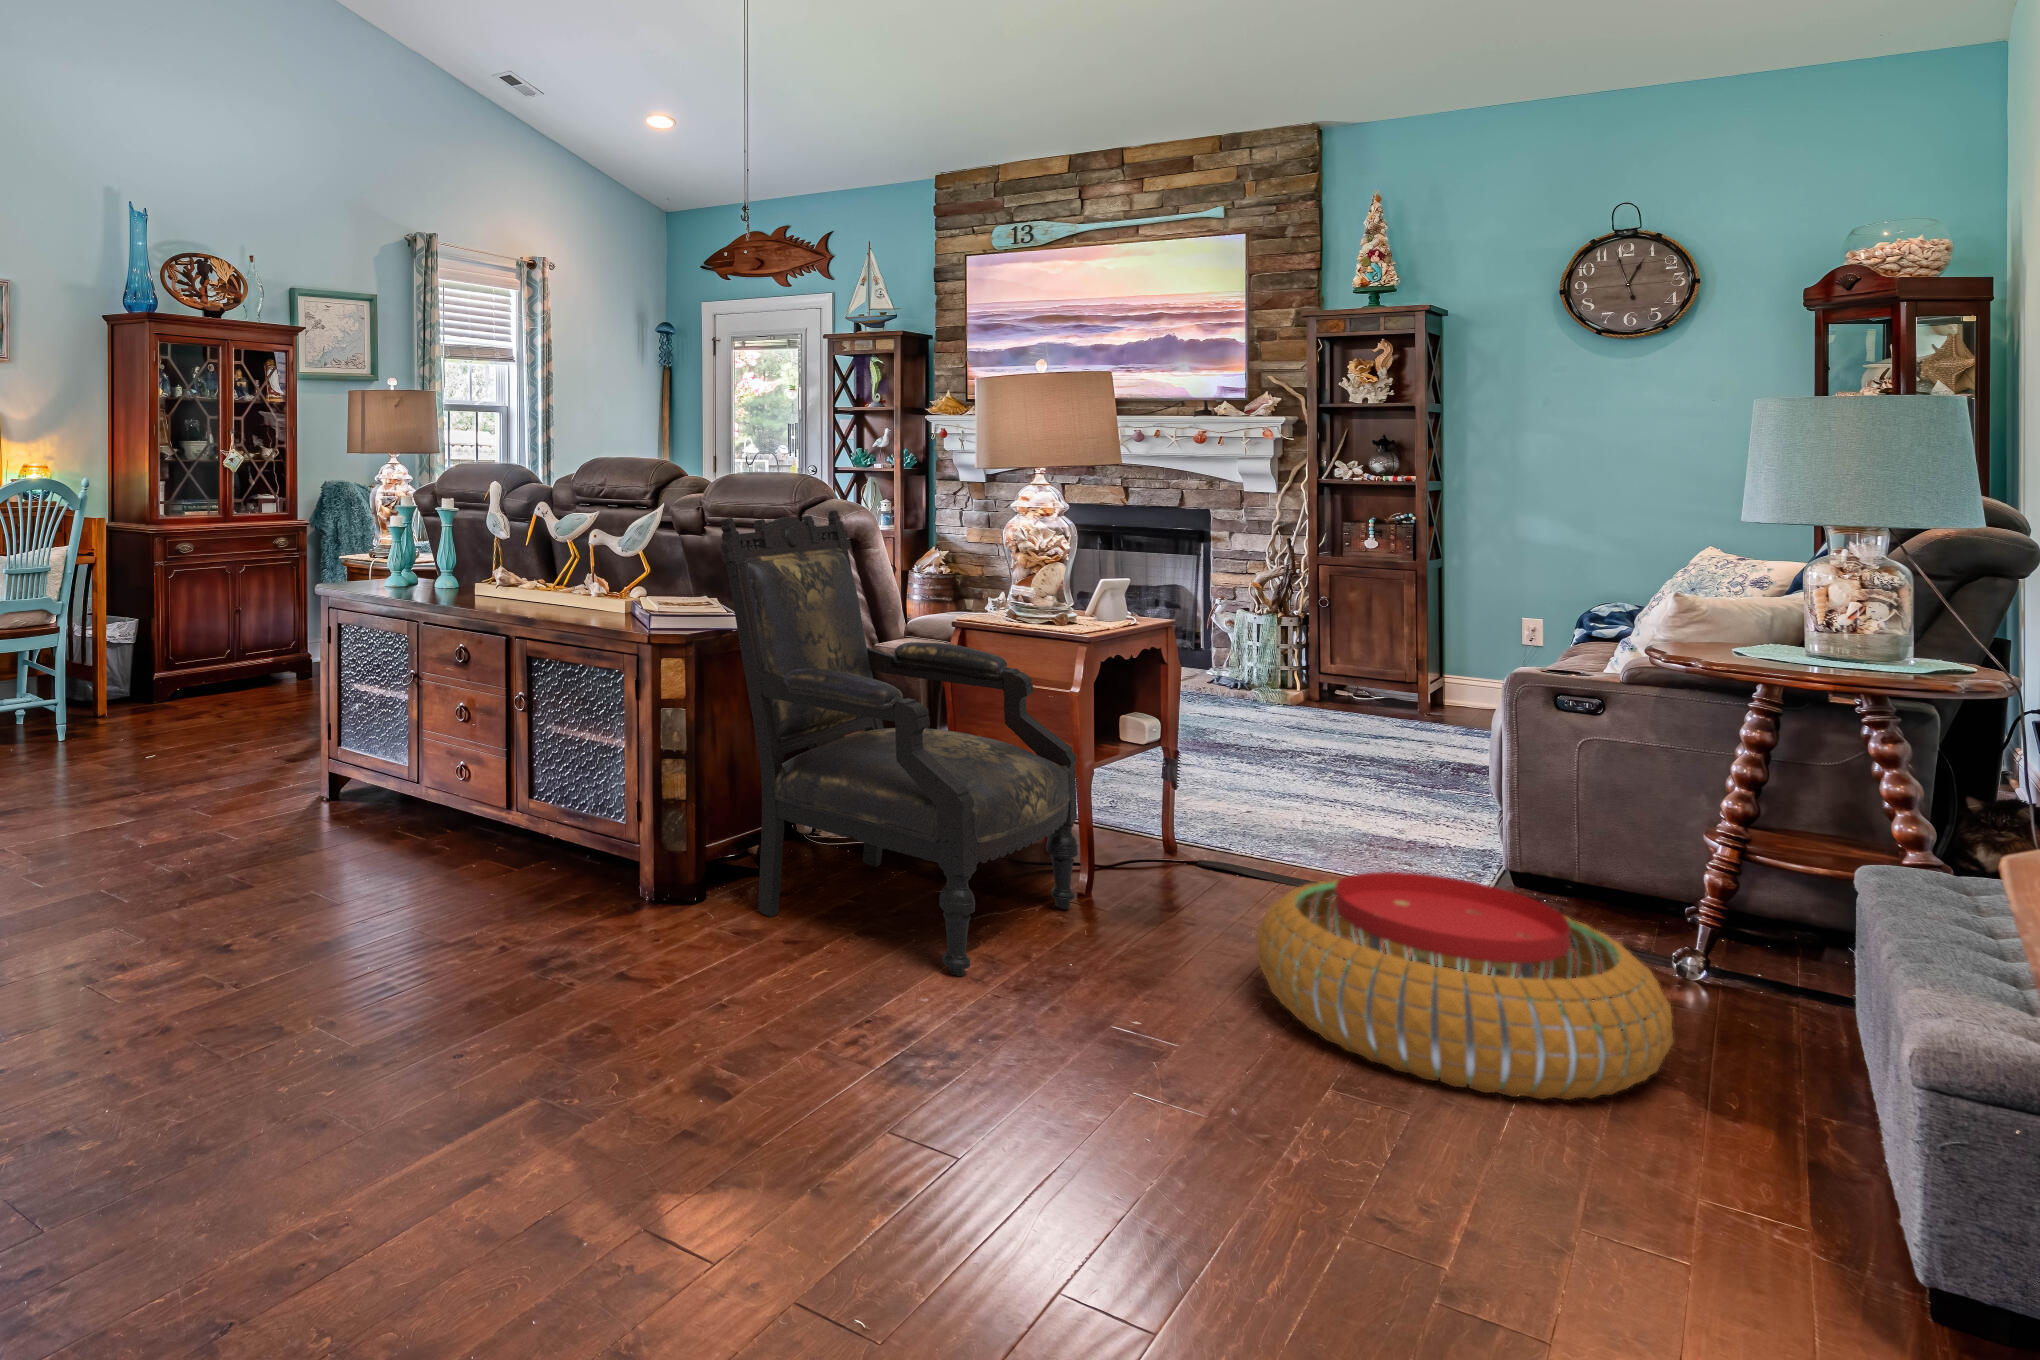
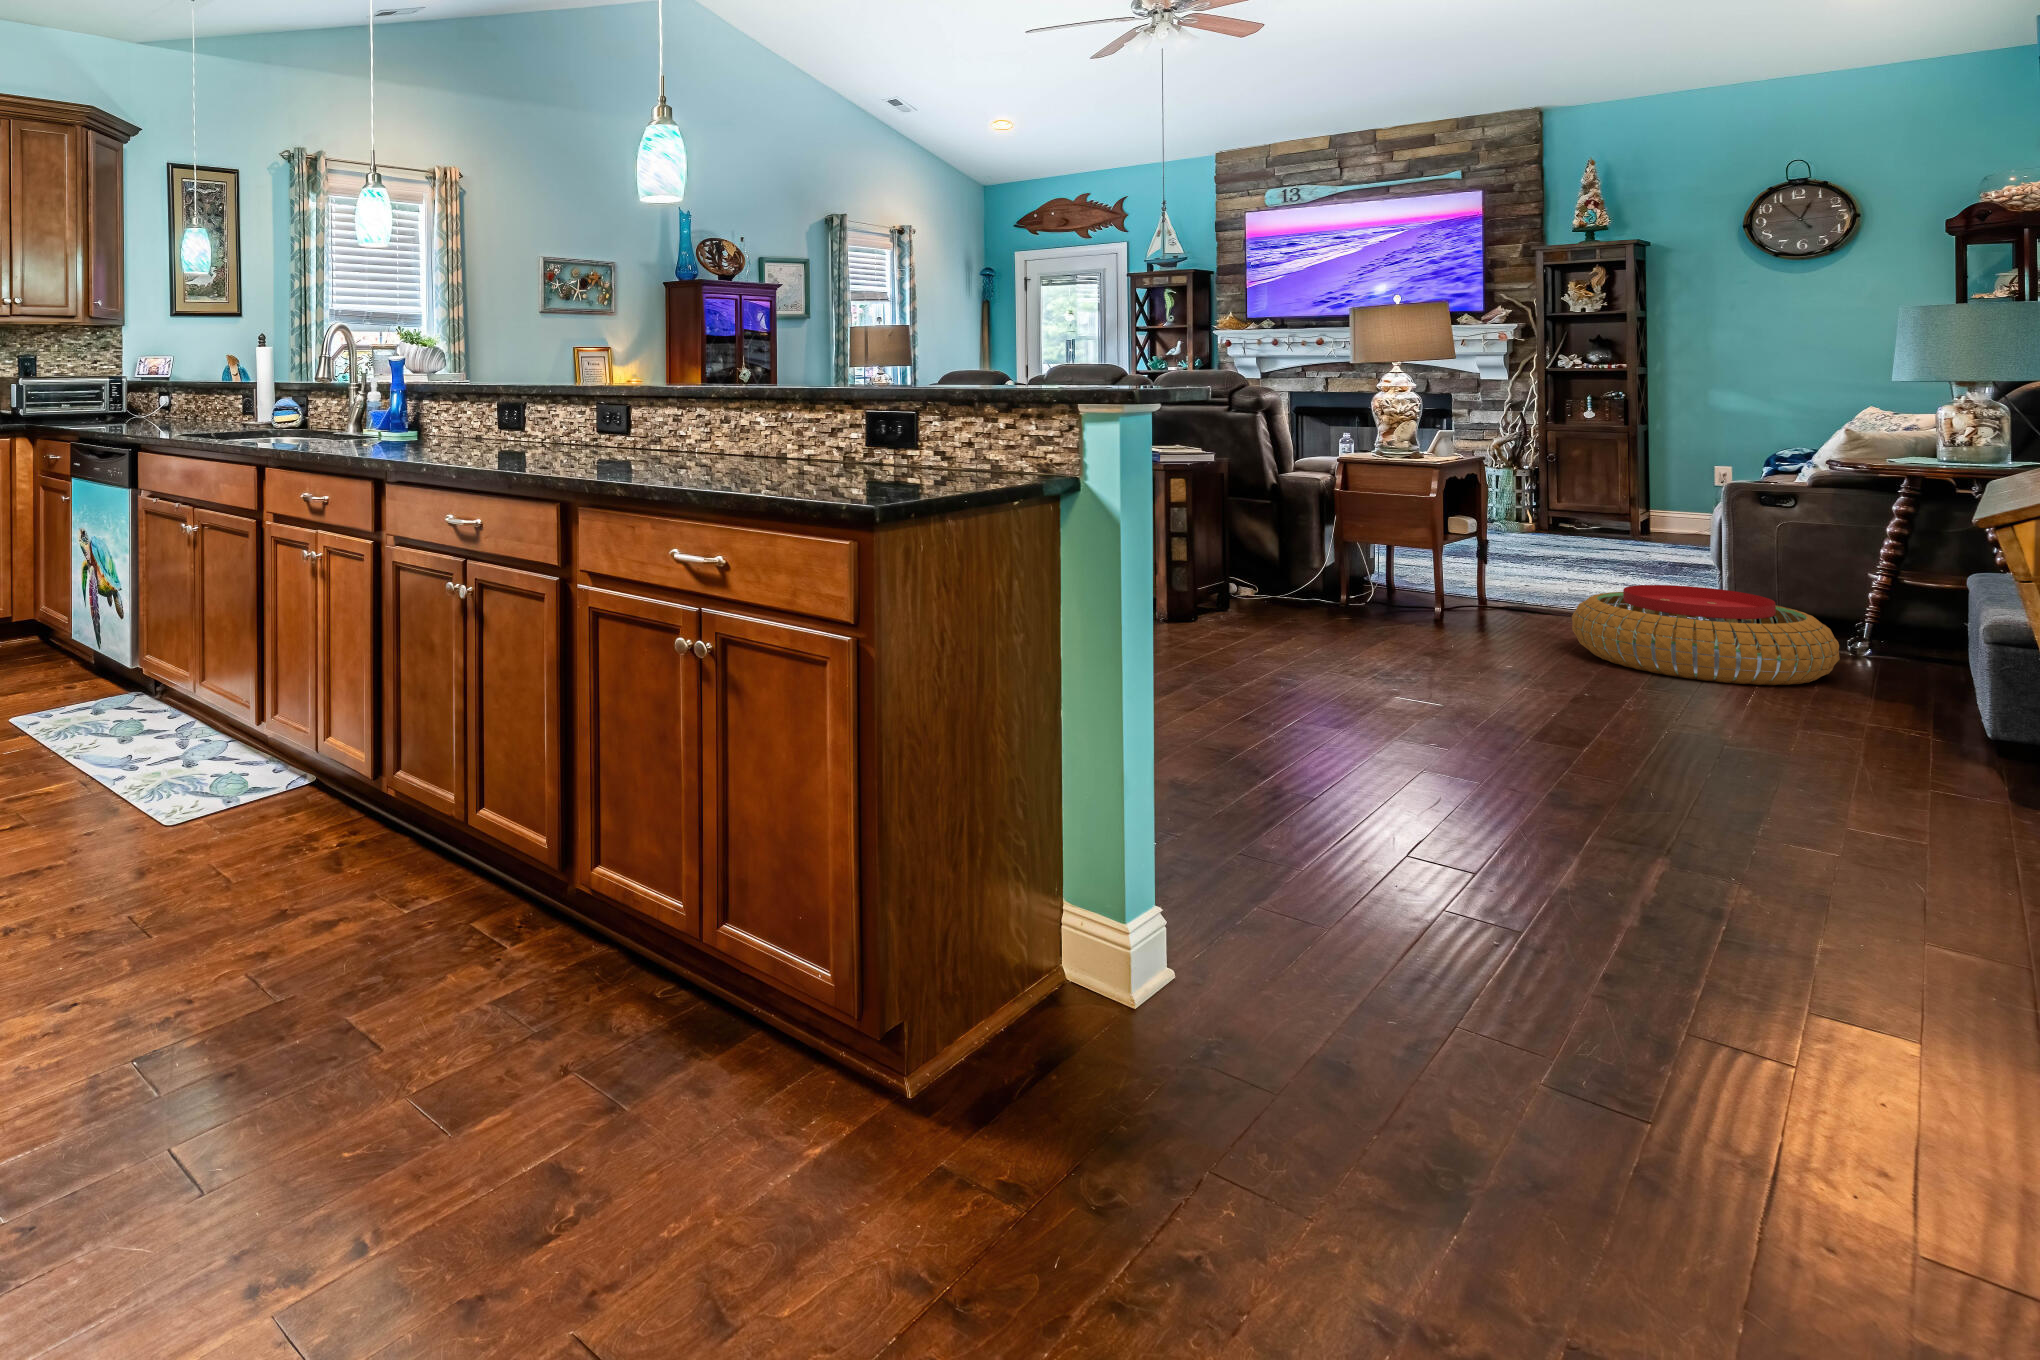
armchair: present [721,510,1078,976] -> none [1205,393,1437,644]

